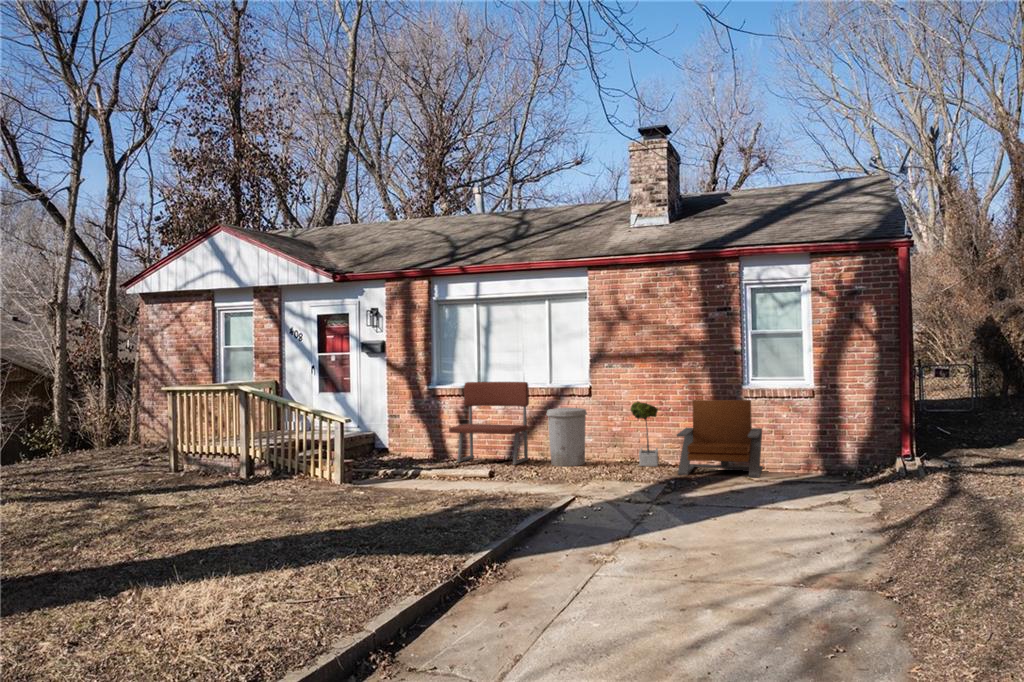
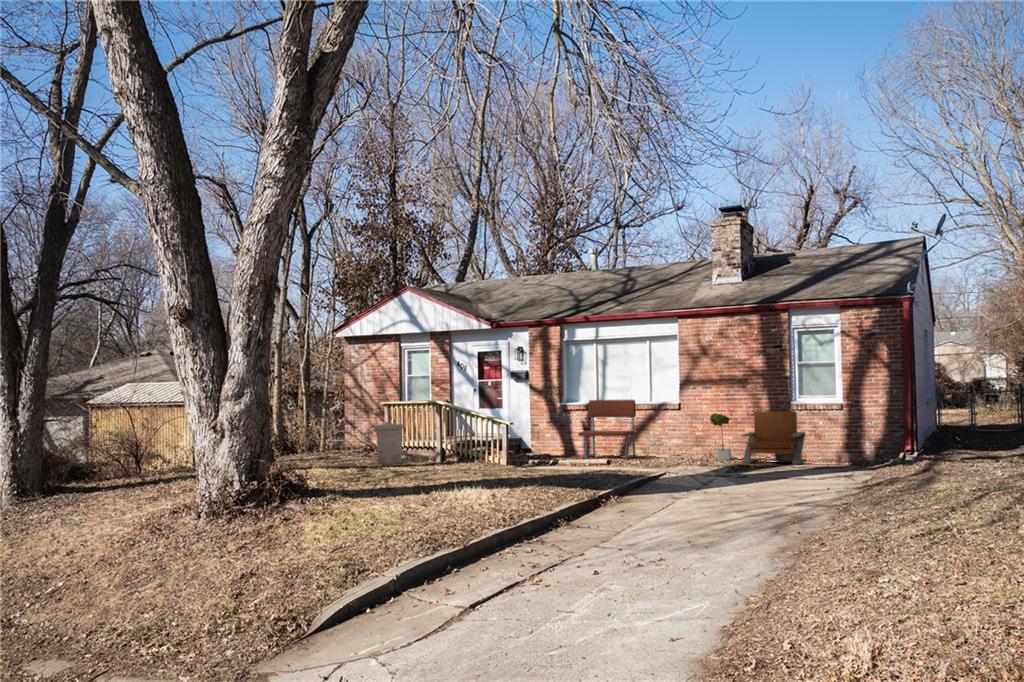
trash can: present [547,408,587,466] -> present [375,424,403,464]

